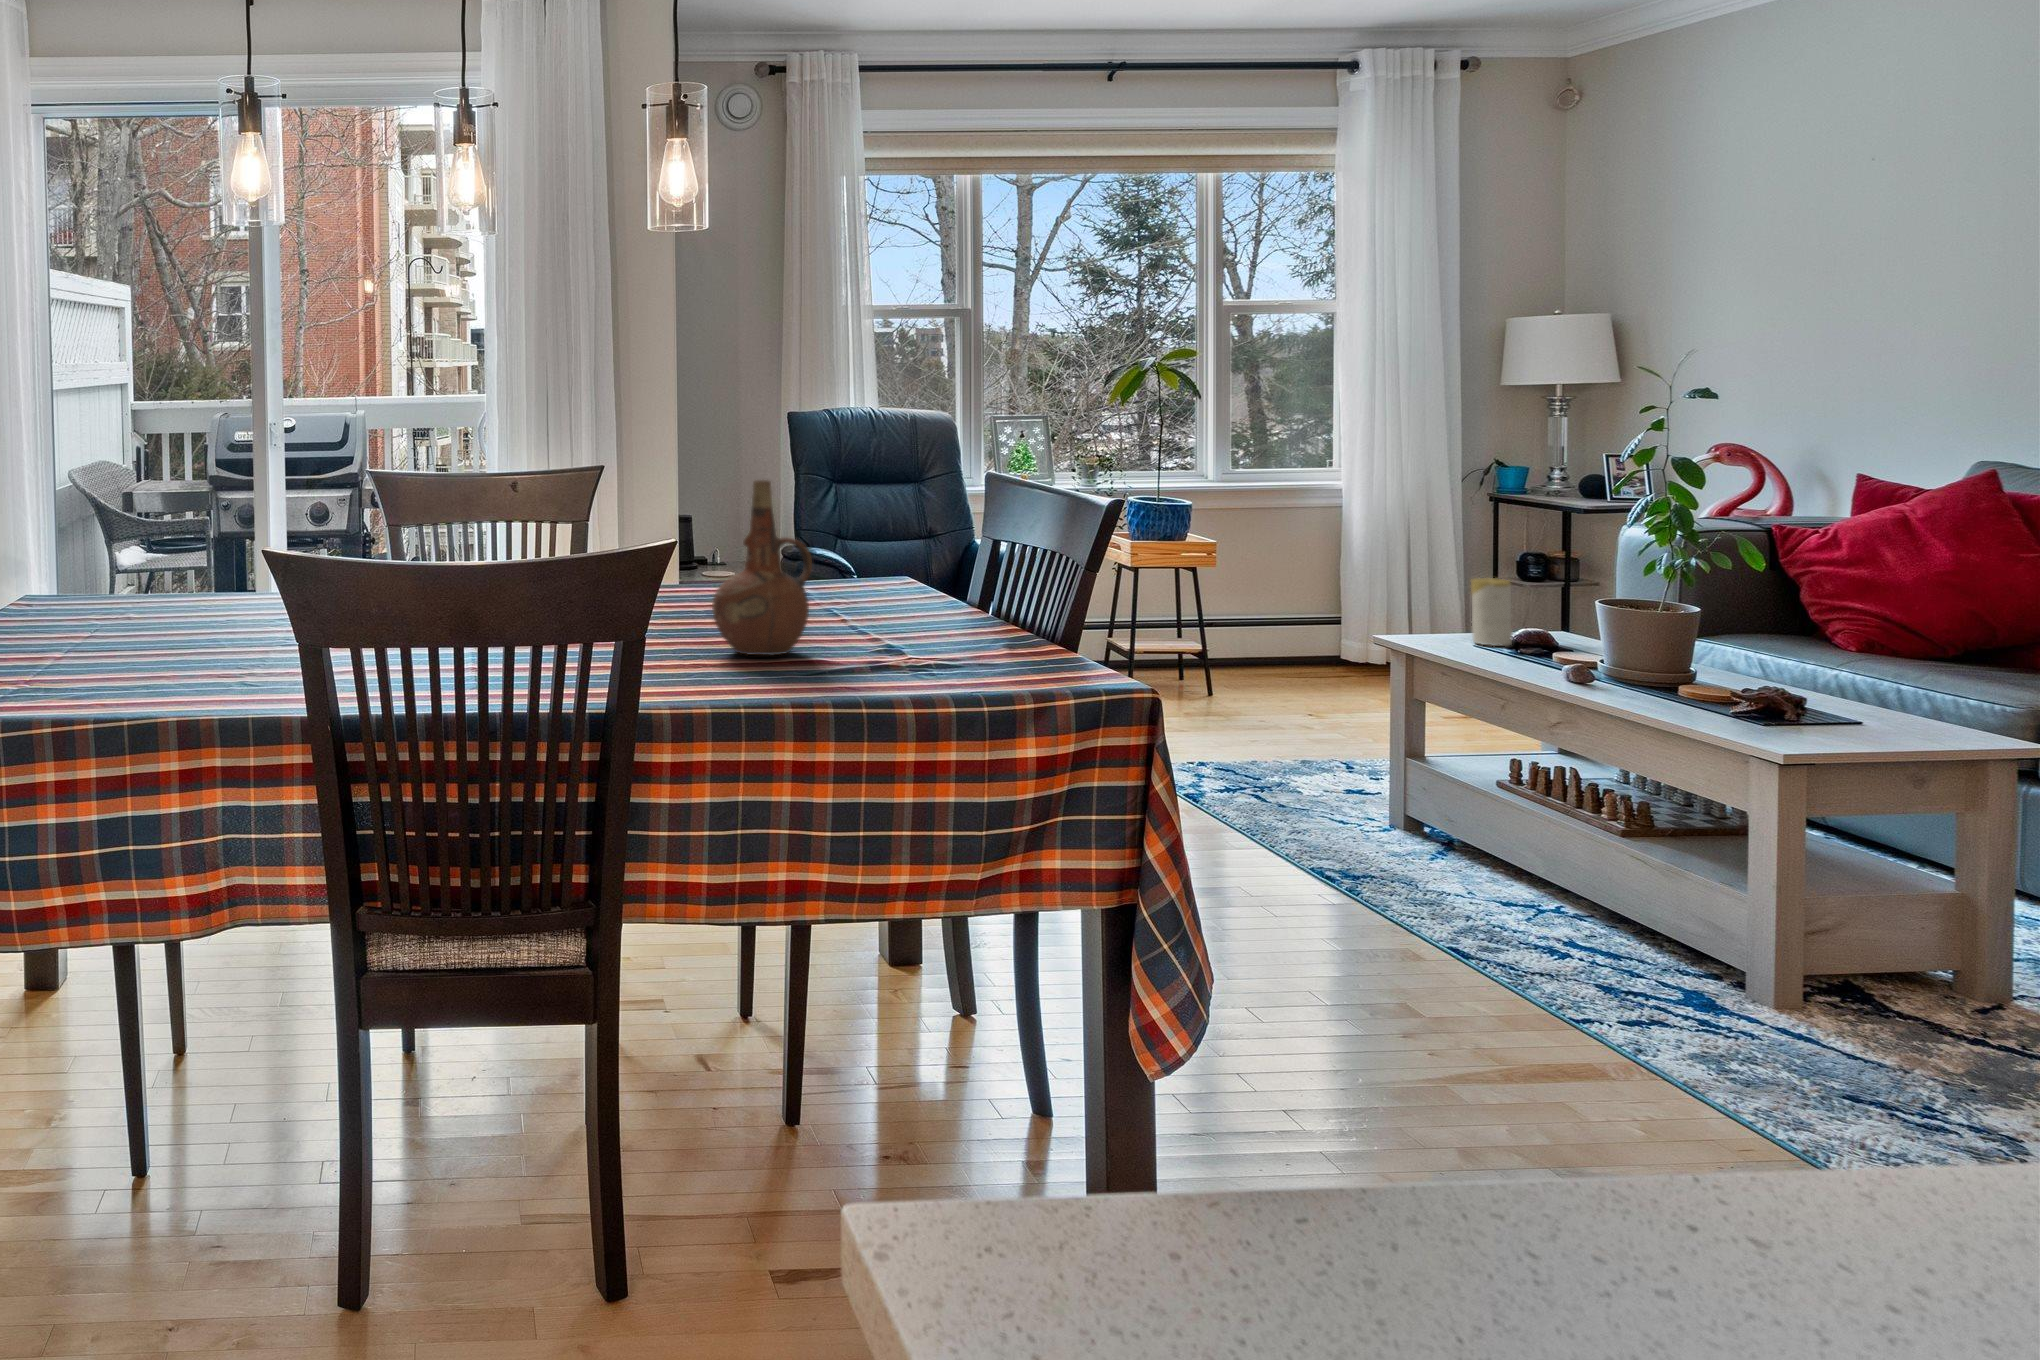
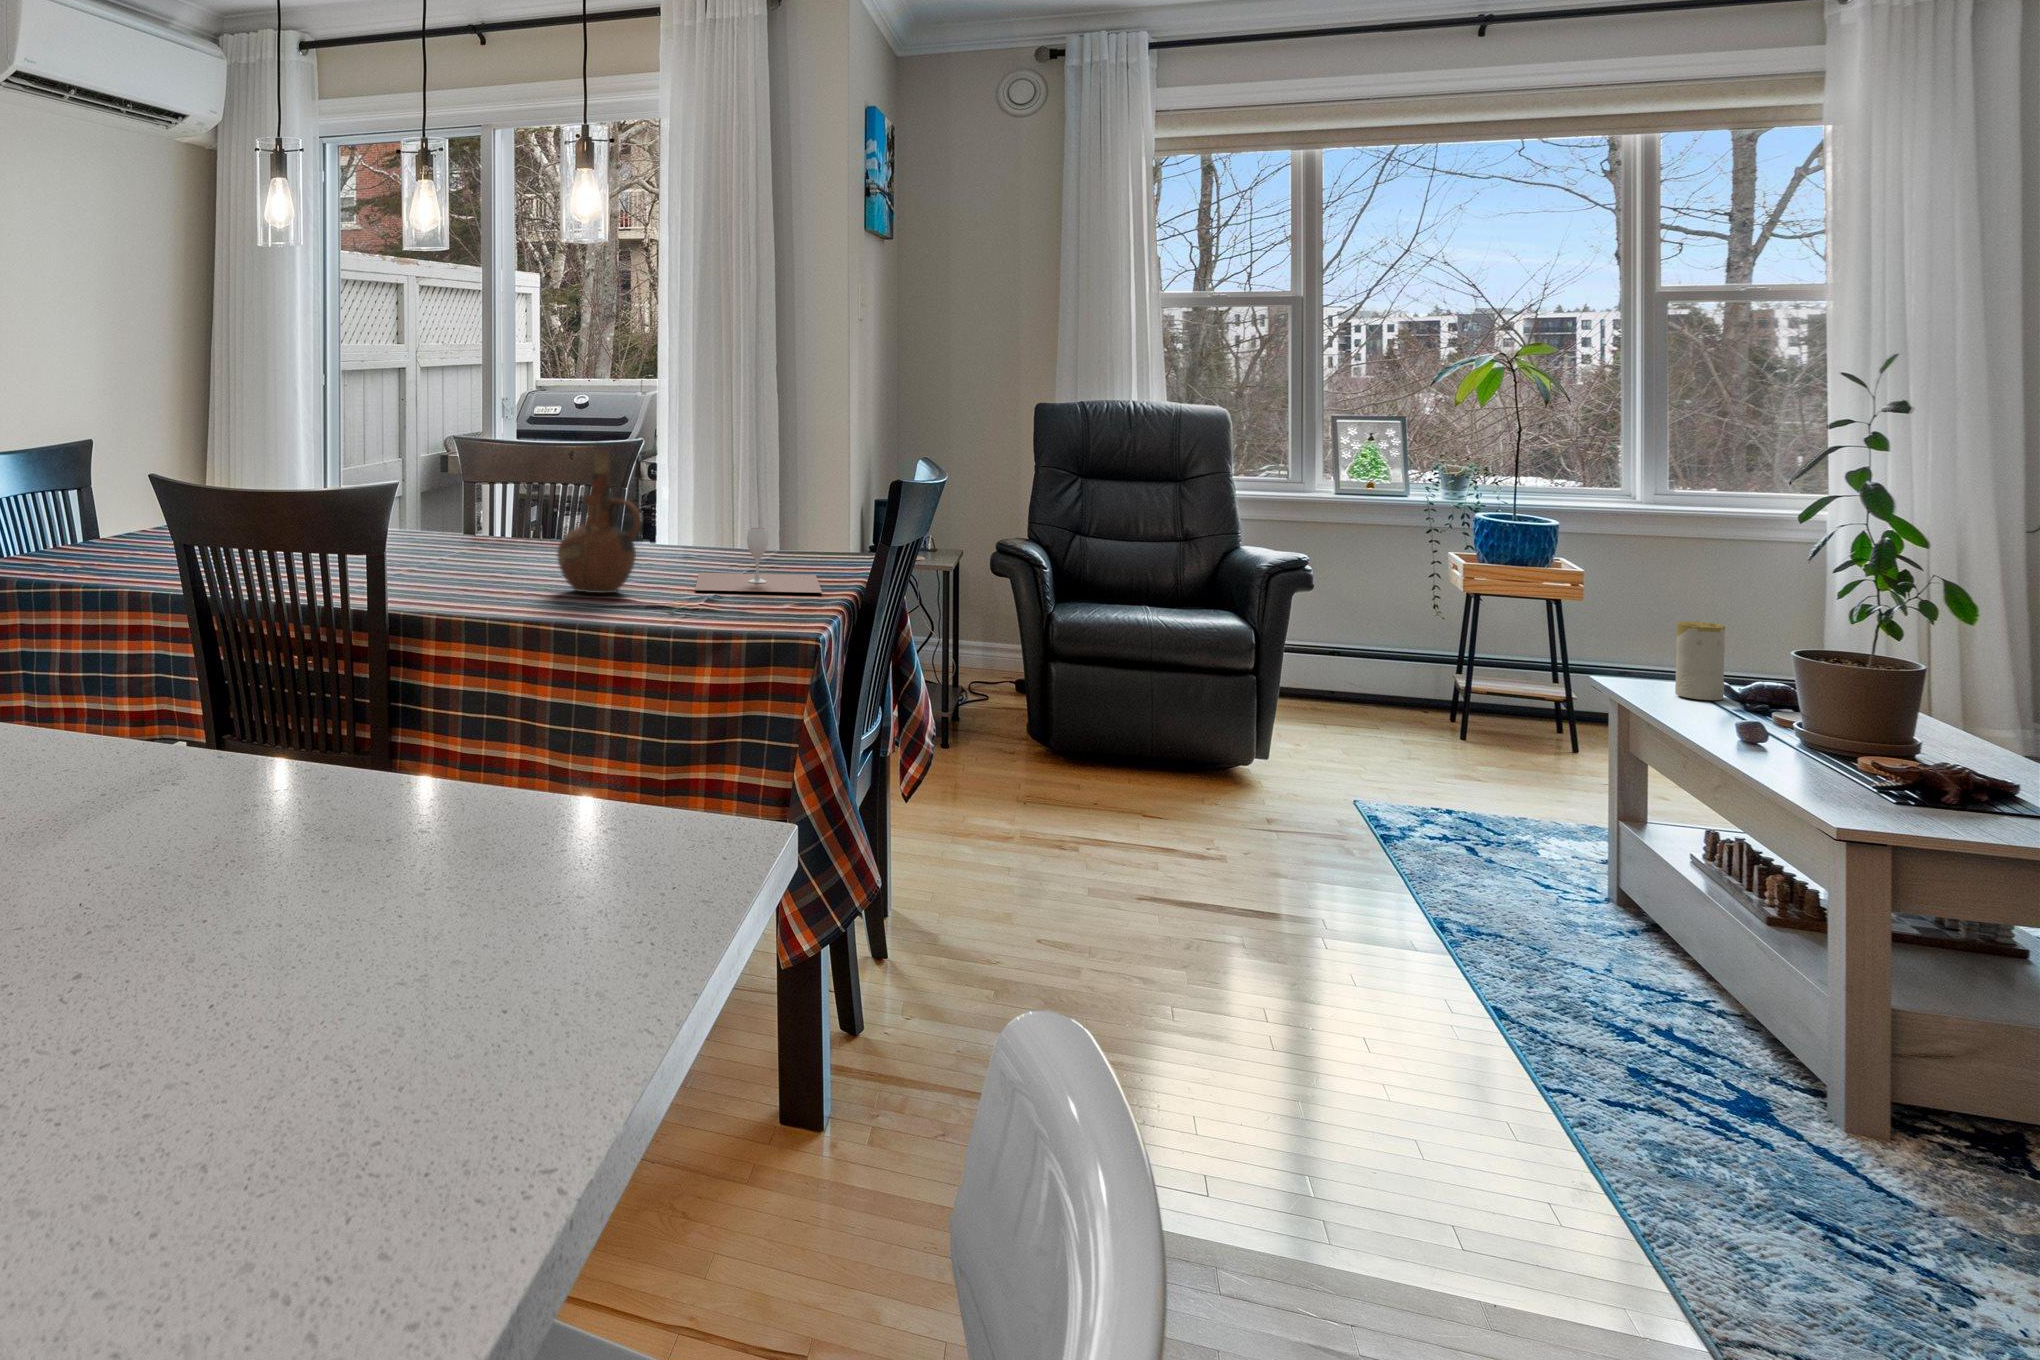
wine glass: none [798,559,993,639] -> present [695,528,822,593]

